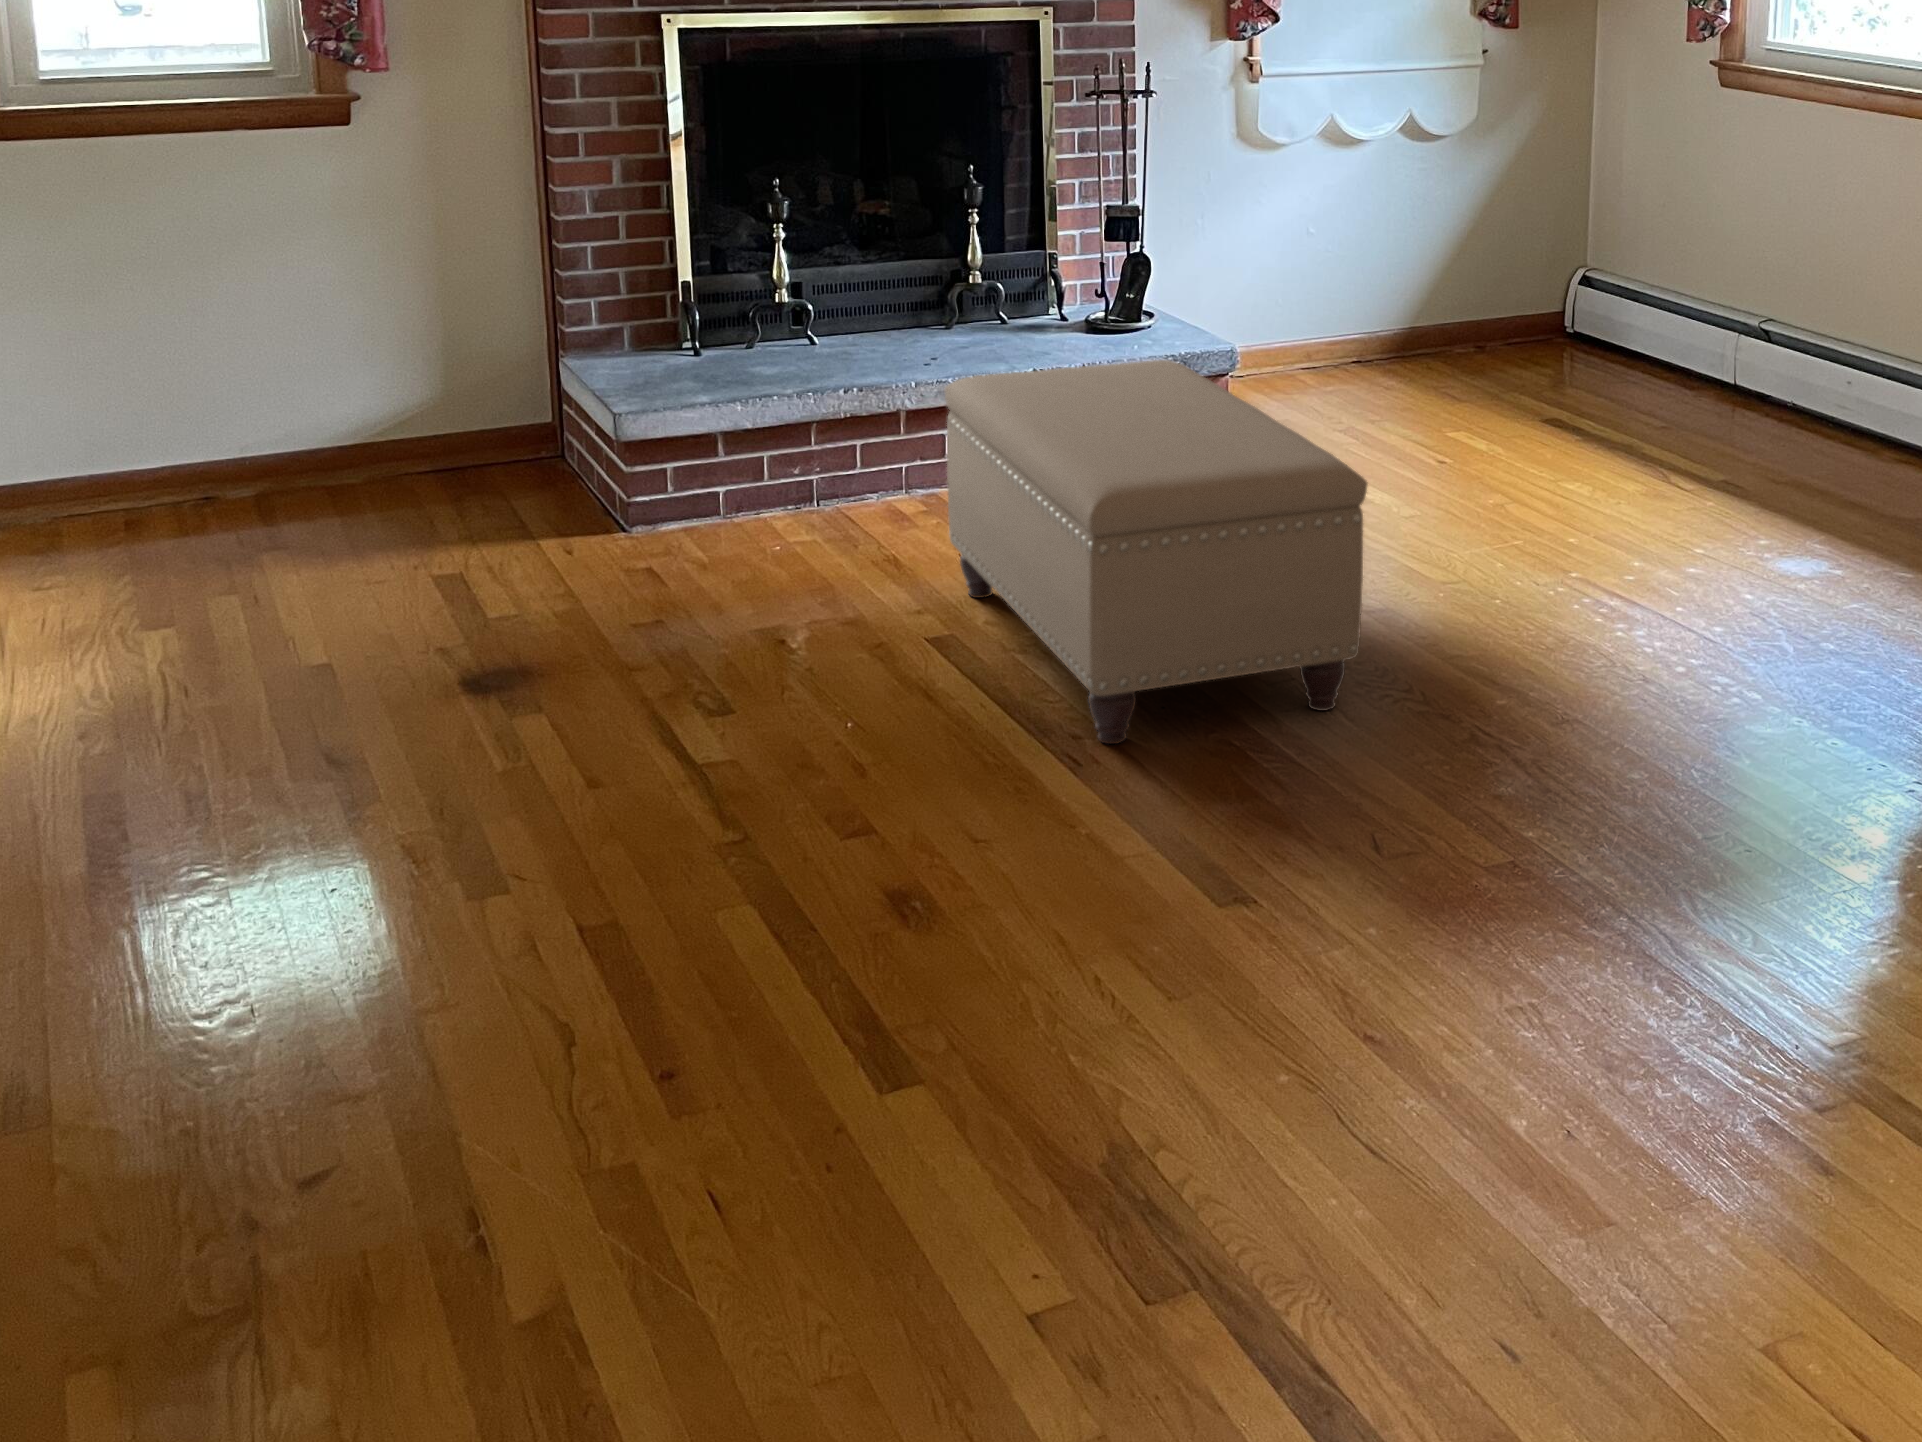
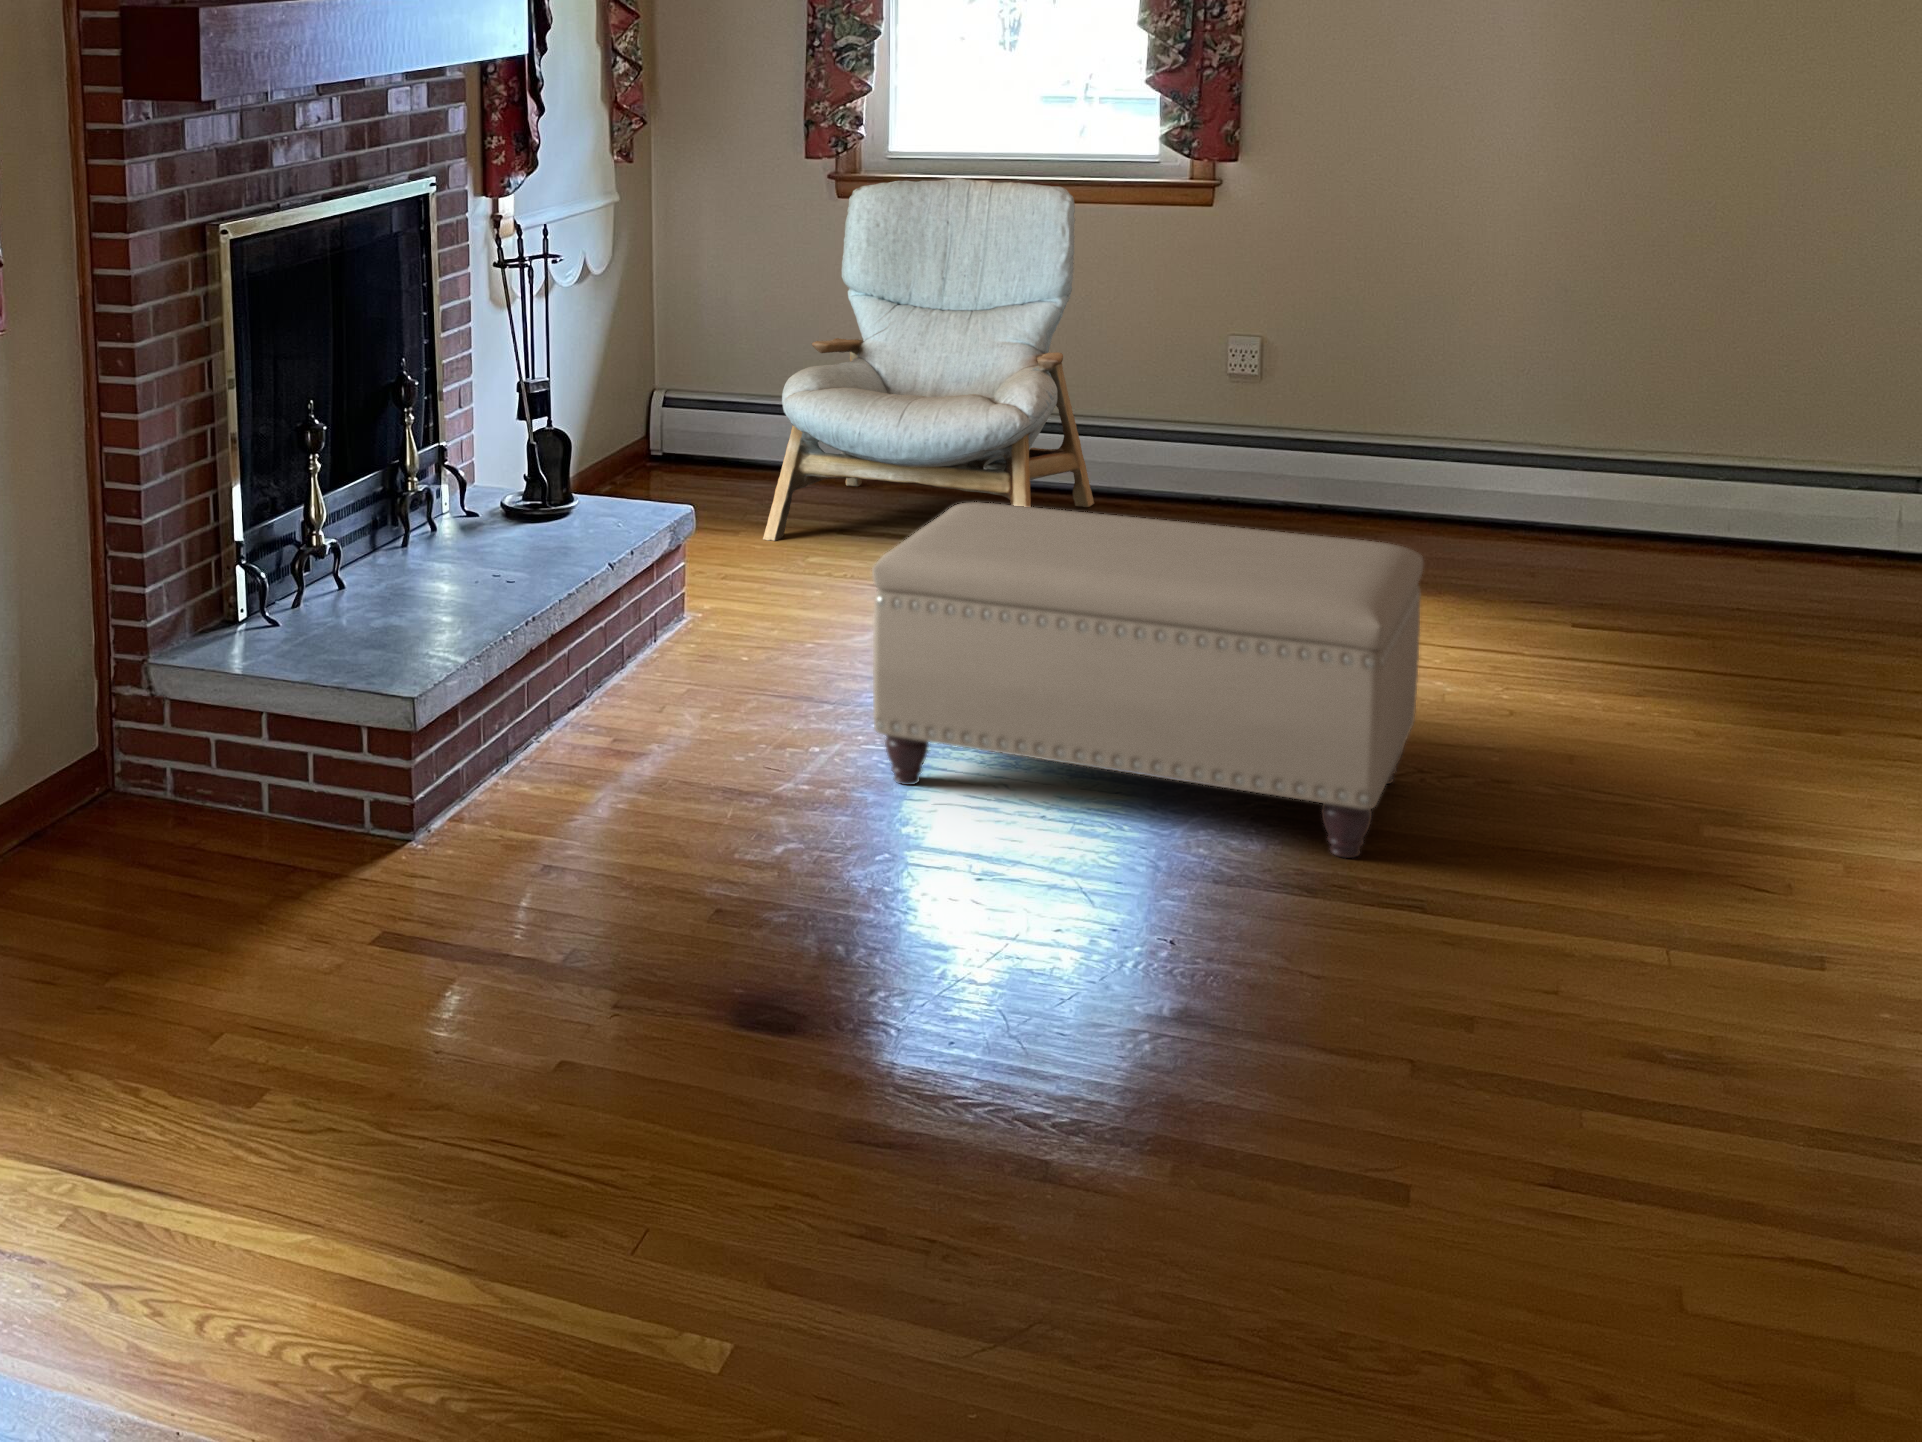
armchair: none [1448,73,1855,484] -> present [763,178,1094,541]

